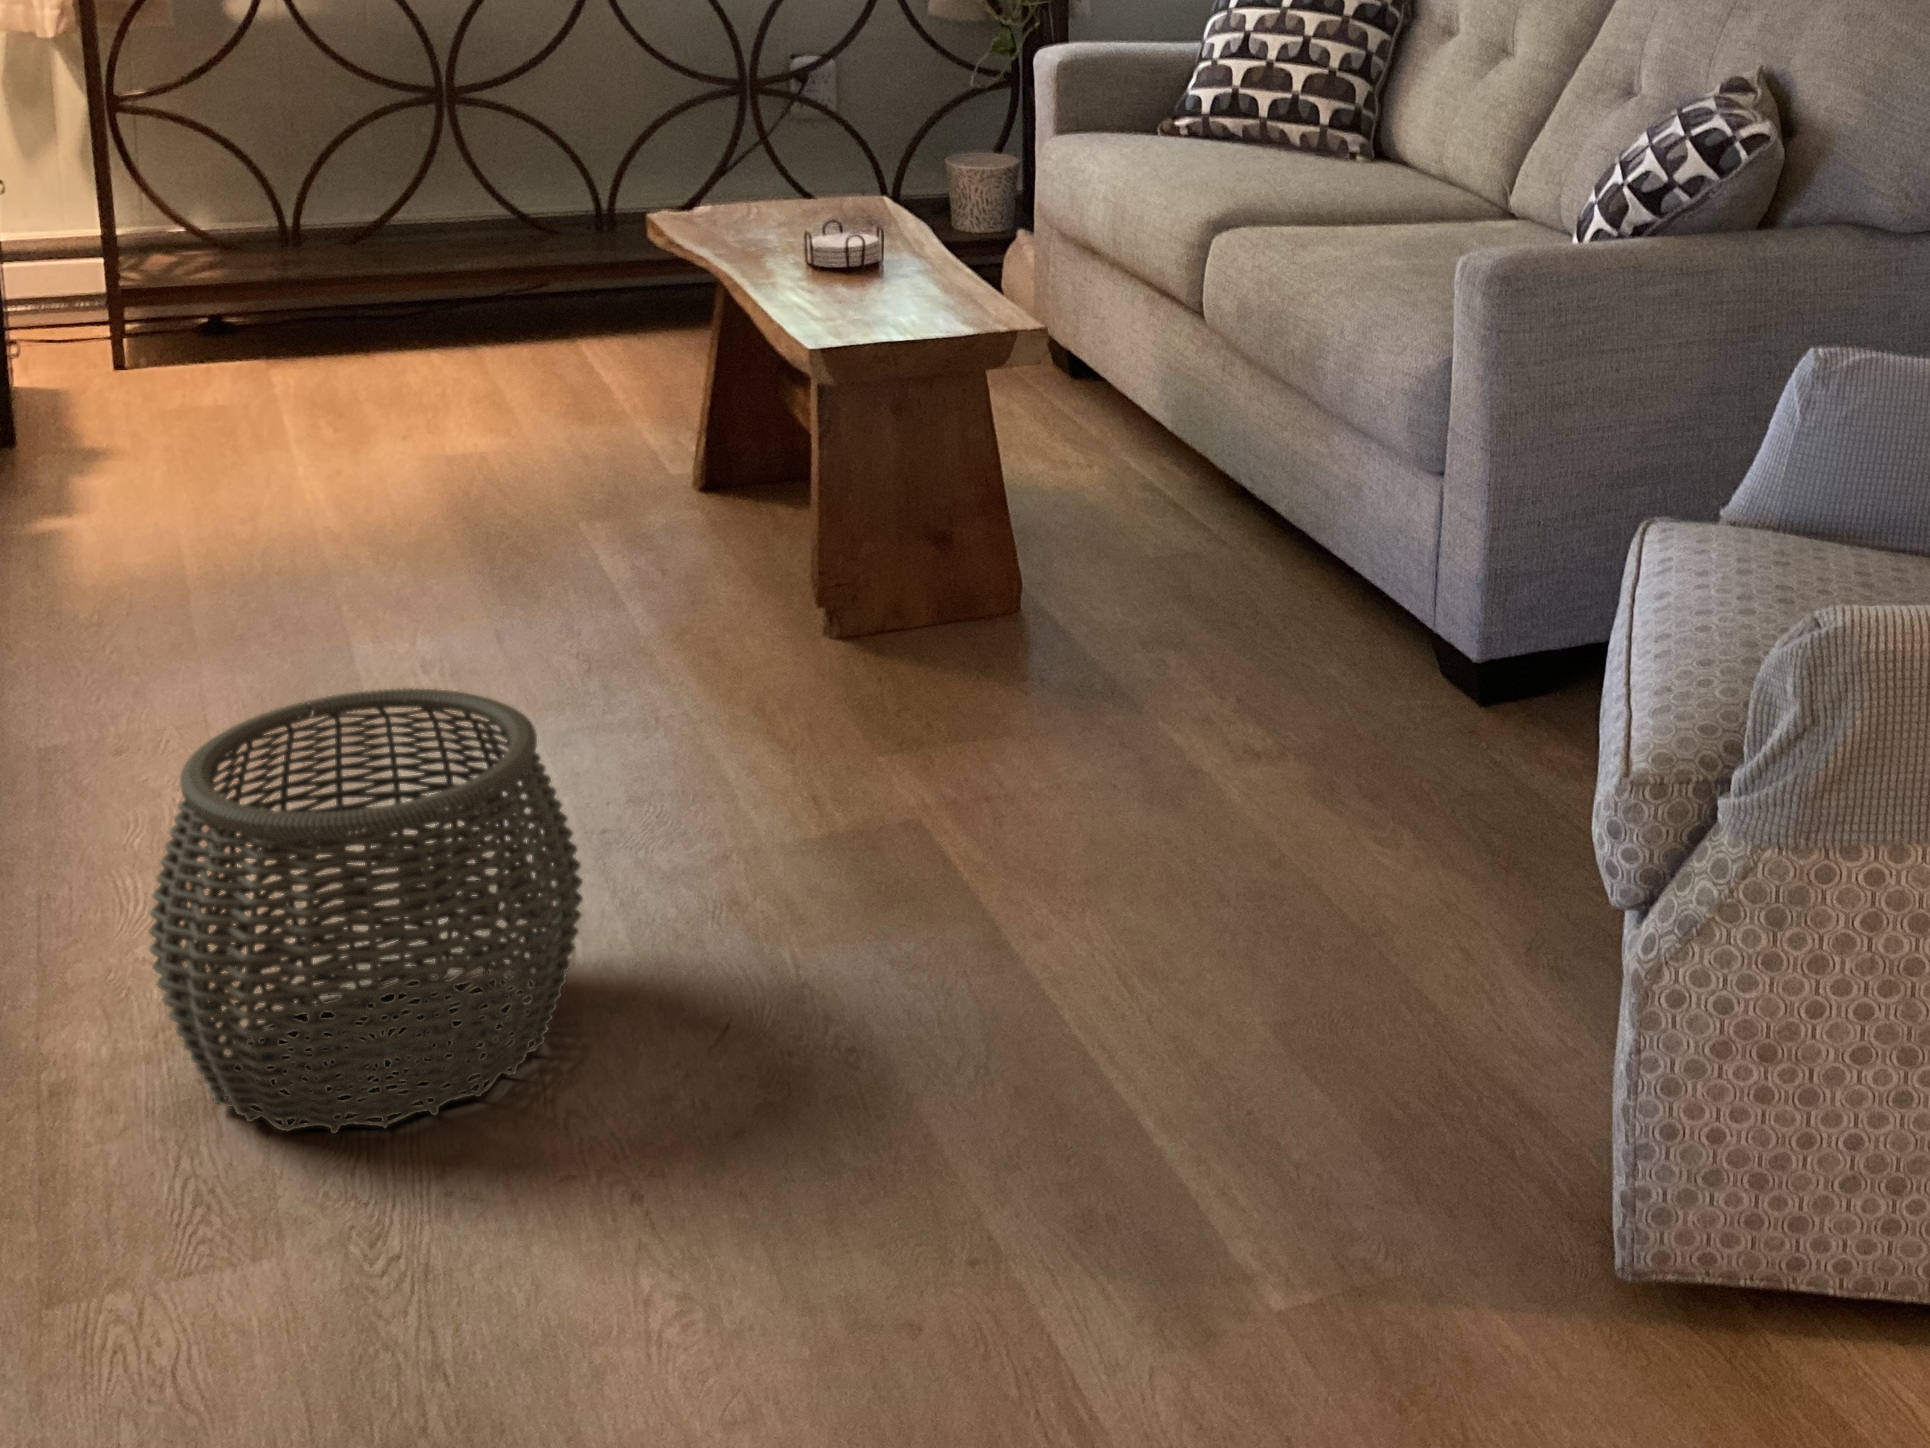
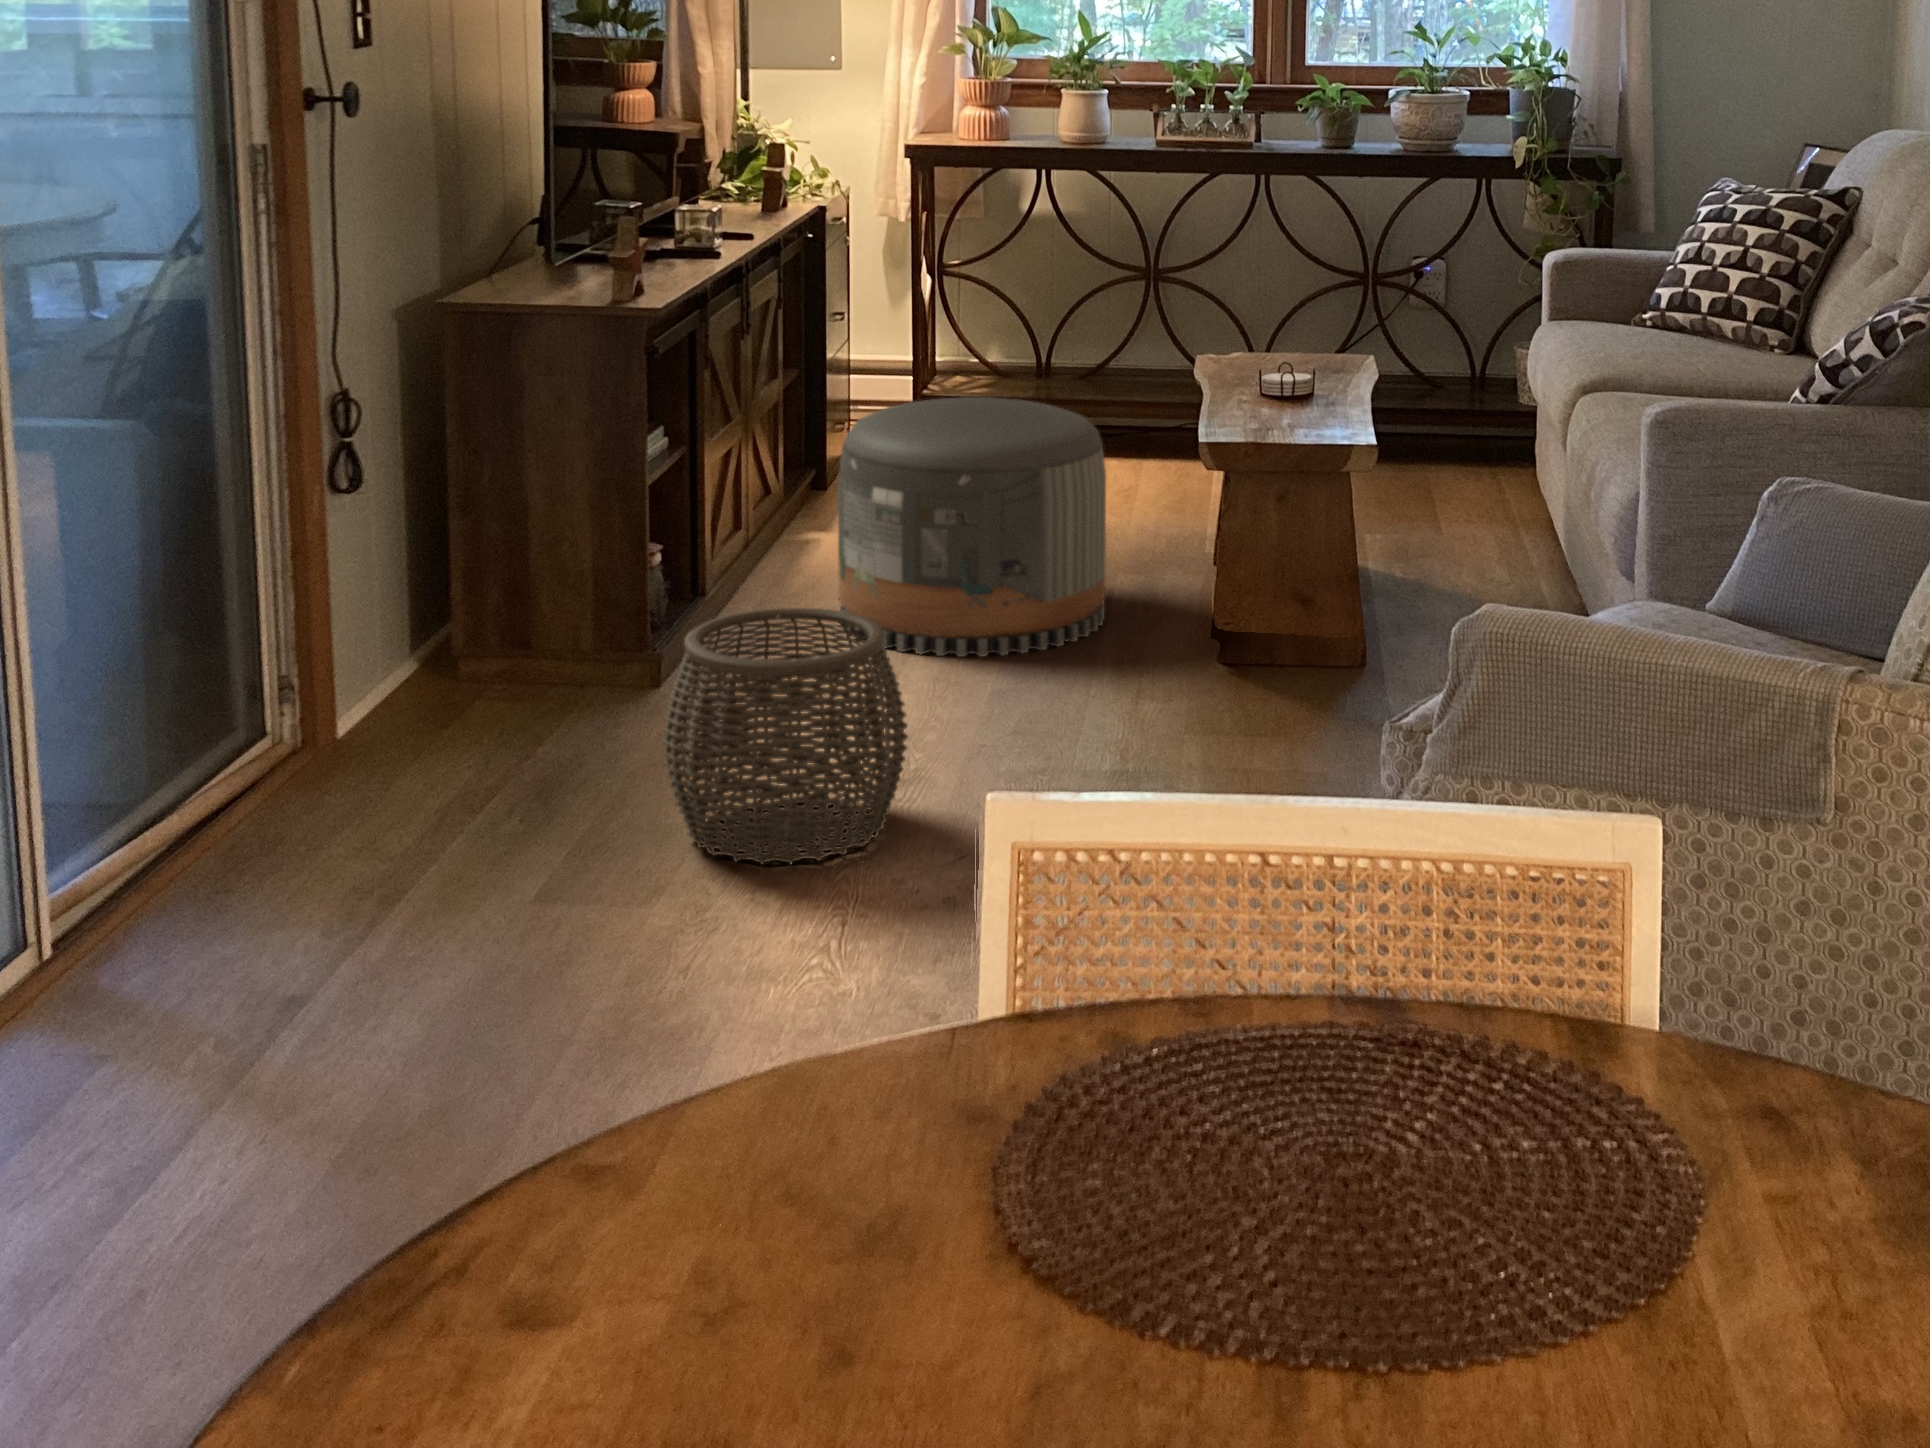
pouf: none [181,296,611,688] -> present [838,397,1106,657]

